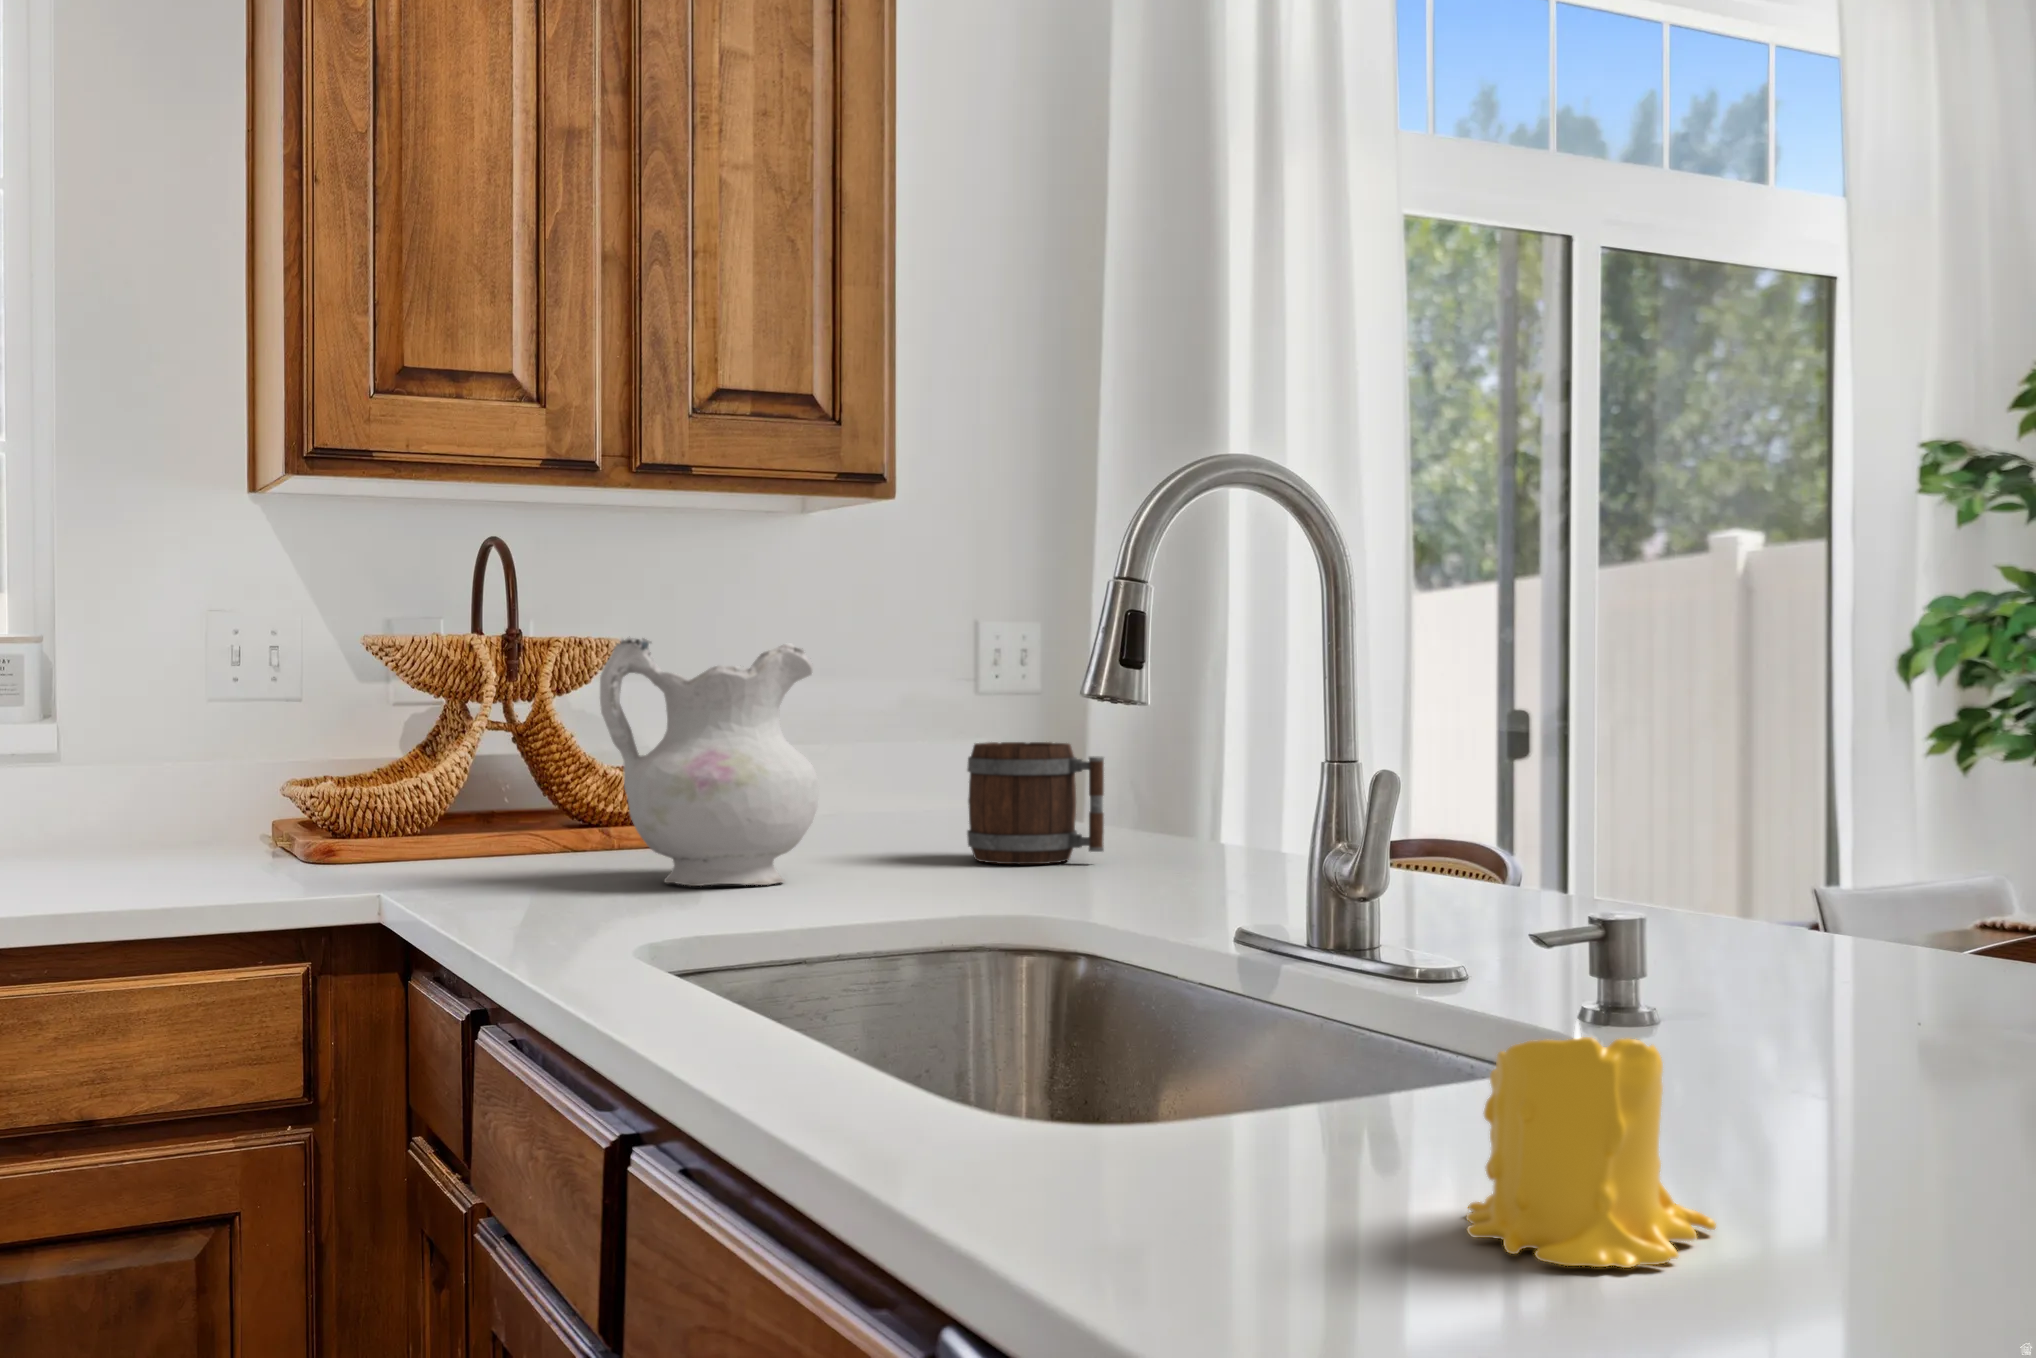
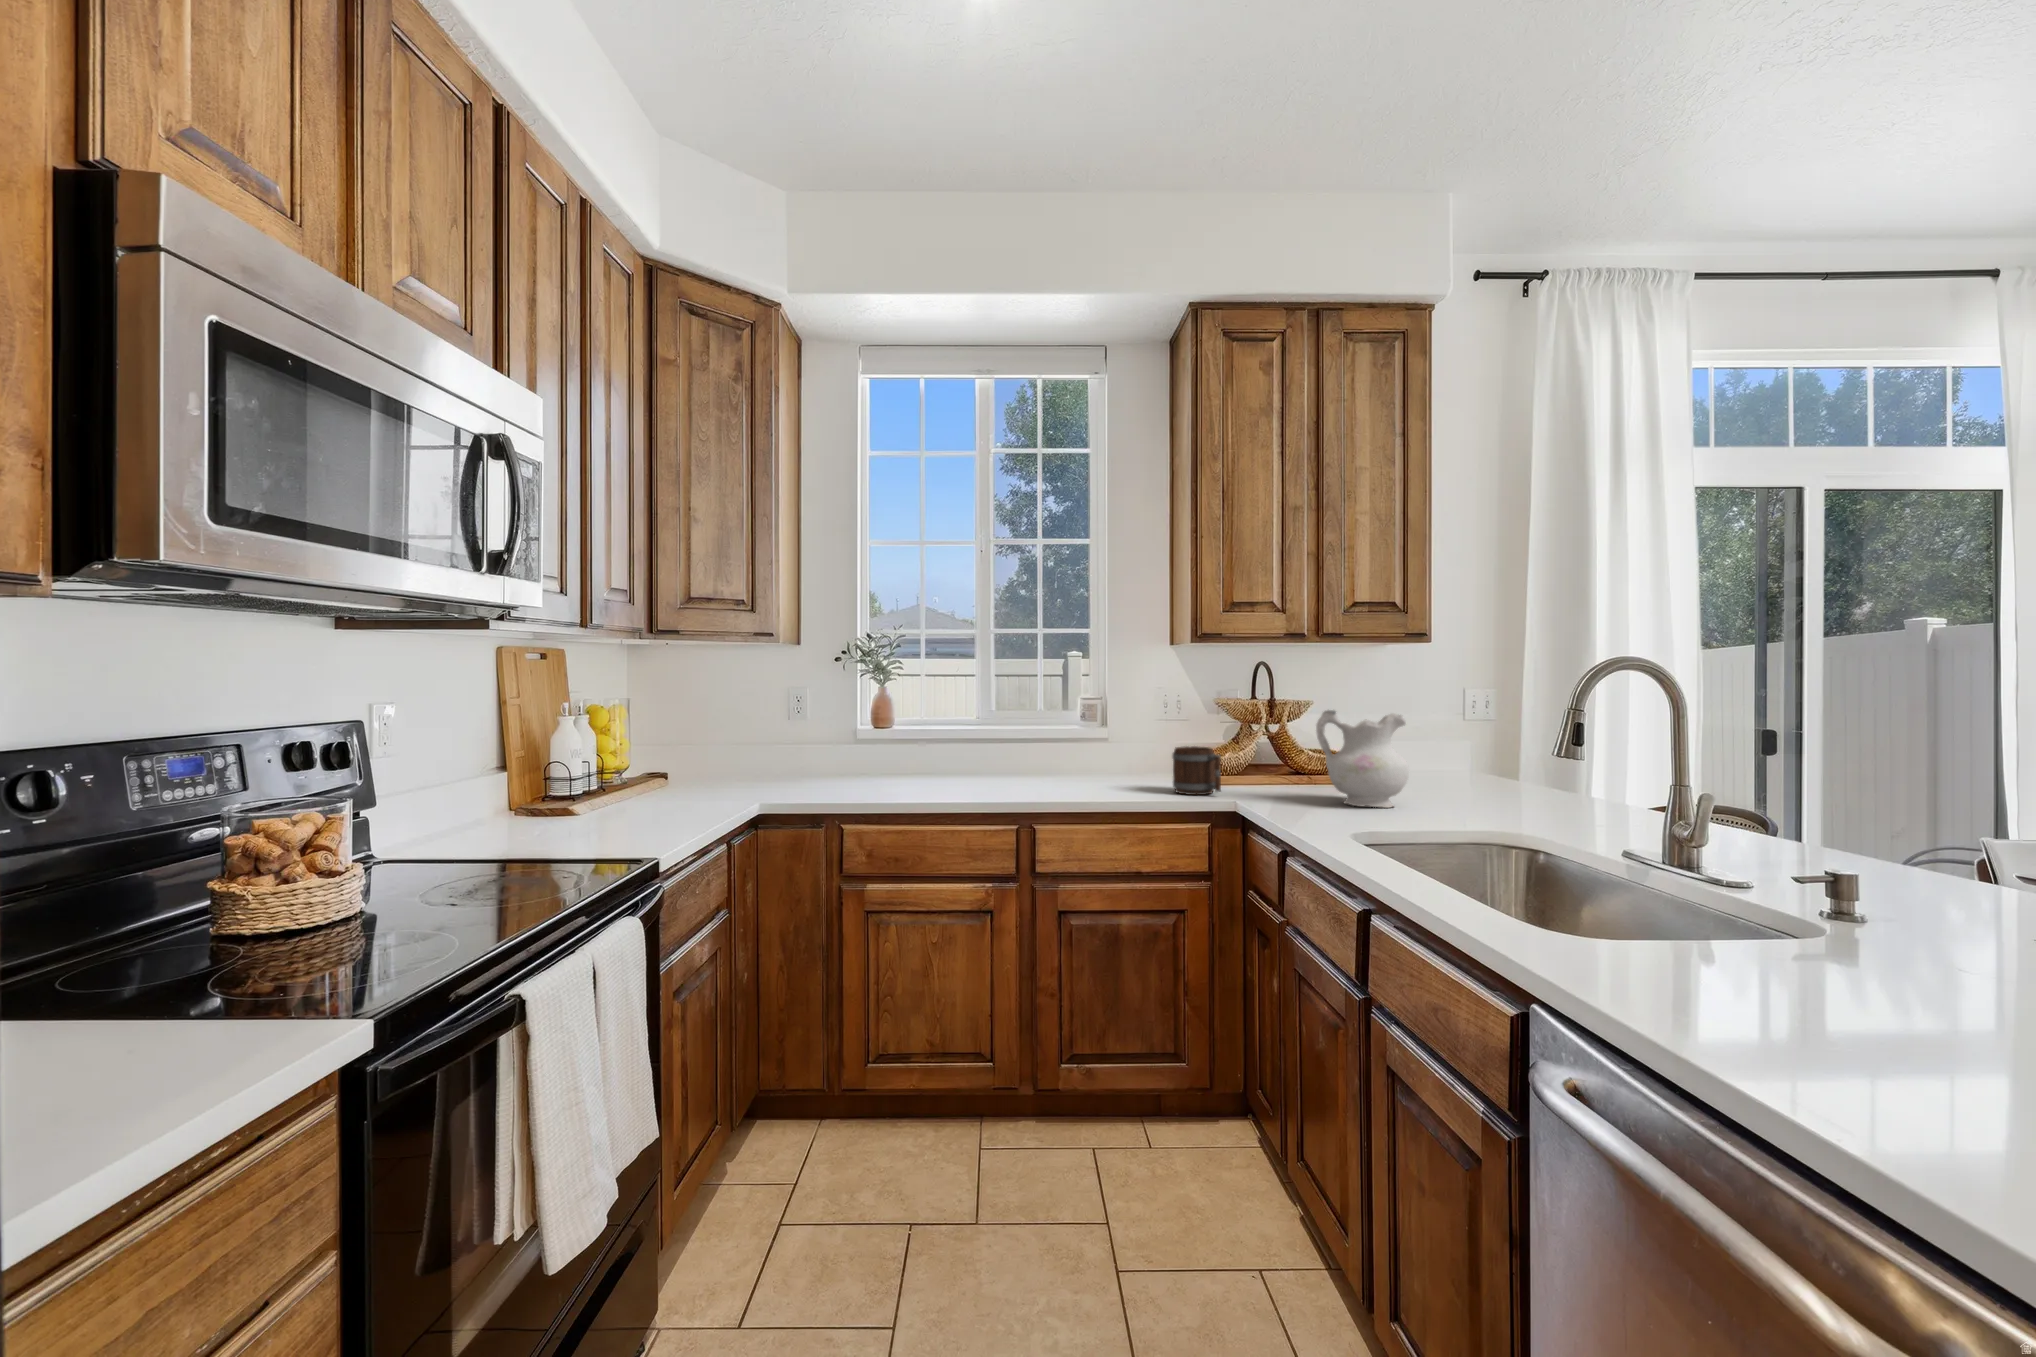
mug: present [967,742,1104,864] -> present [1172,746,1221,795]
candle: present [1466,1022,1716,1268] -> none [1744,927,1875,1027]

